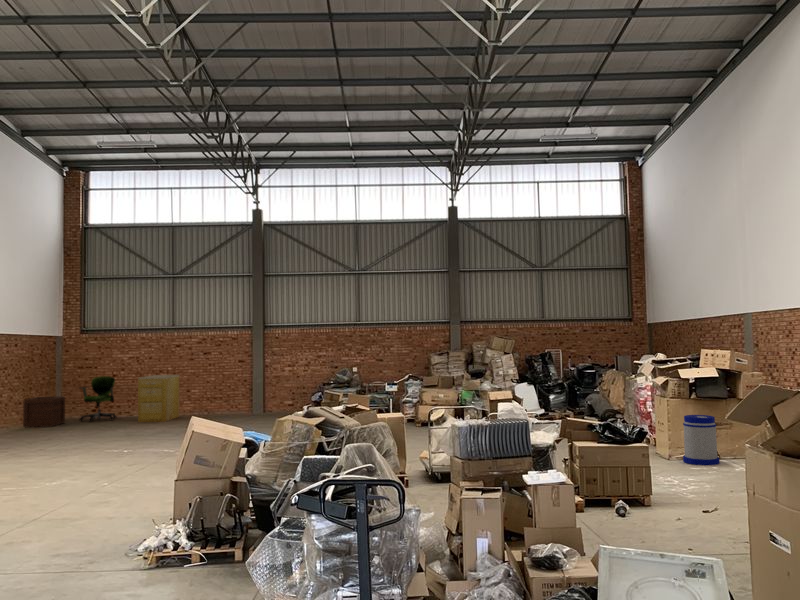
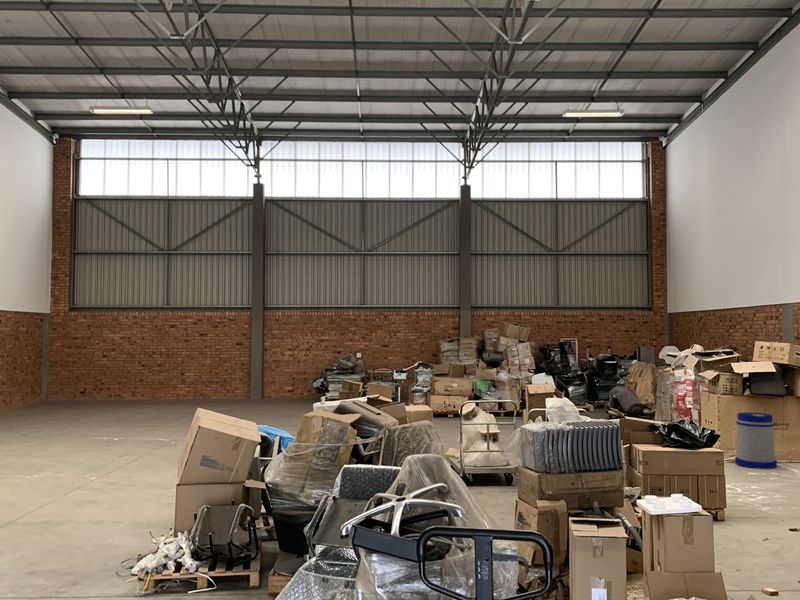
filing cabinet: present [138,375,179,422] -> none [130,358,174,408]
office chair: present [80,376,116,422] -> none [66,358,107,406]
wooden crate: present [23,396,65,427] -> none [6,379,52,411]

